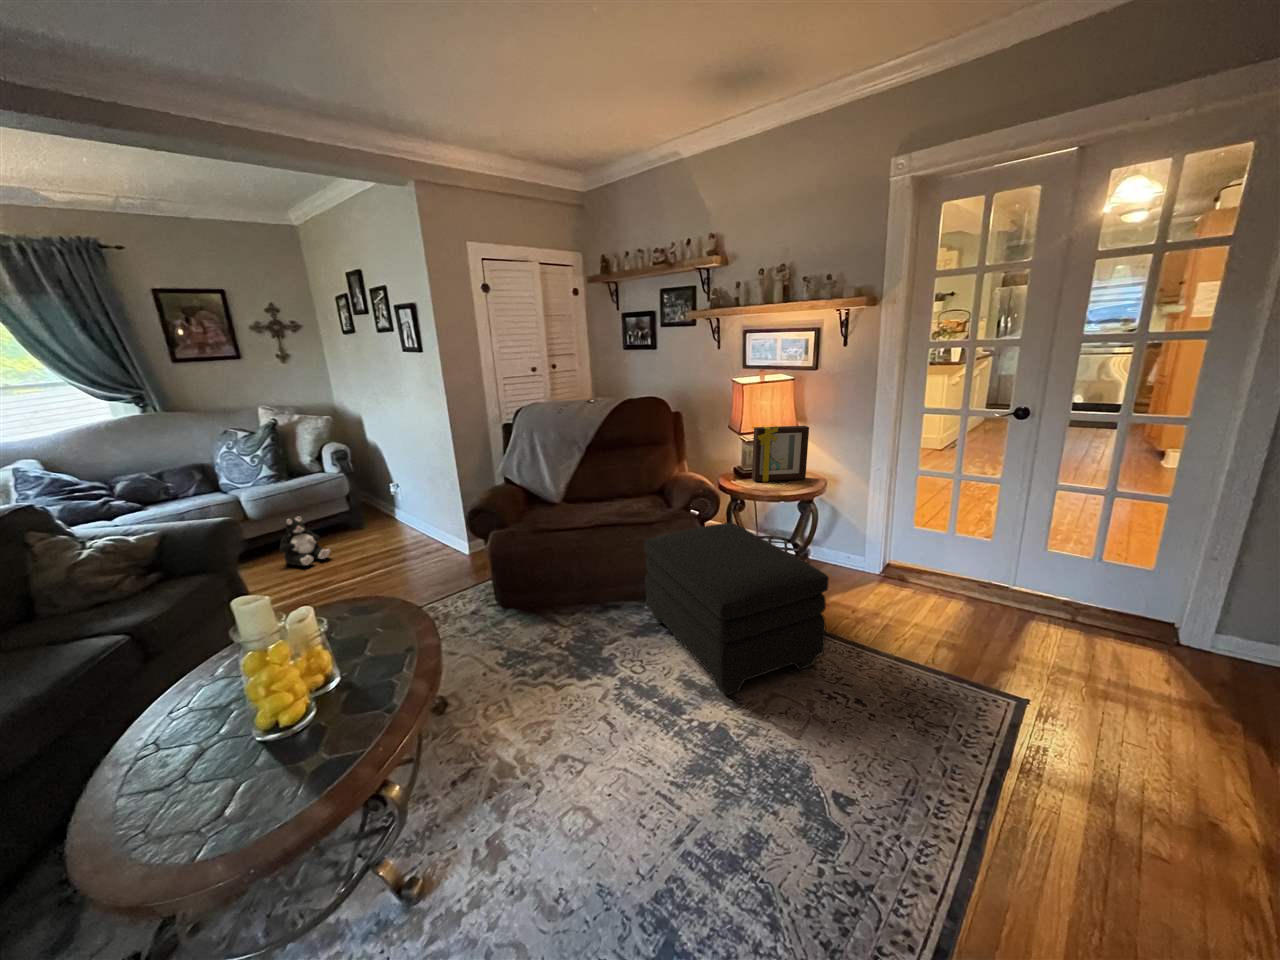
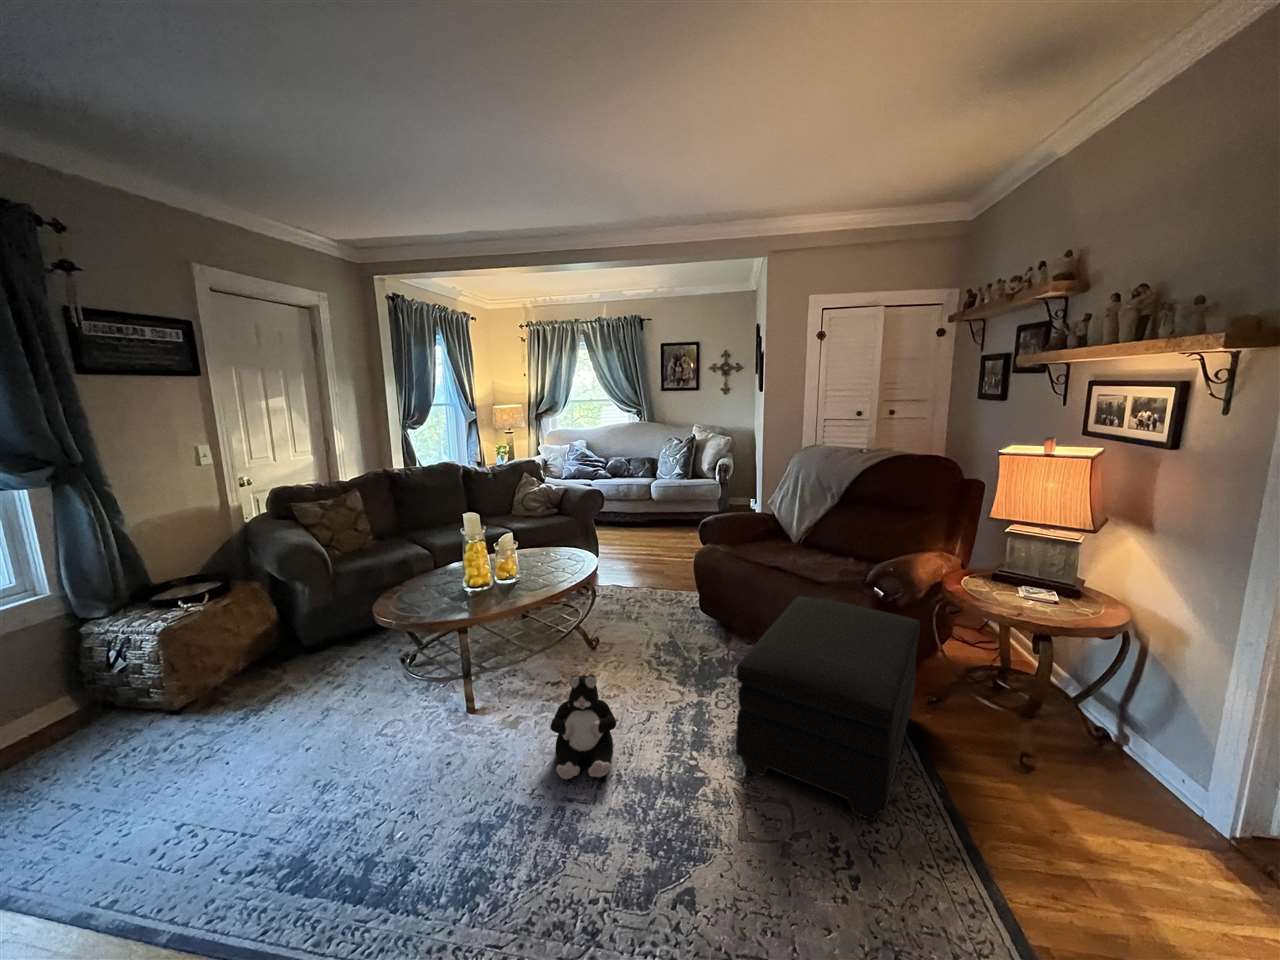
picture frame: present [752,426,809,482] -> none [991,512,1101,609]
plush toy: present [280,516,330,566] -> present [550,675,616,779]

